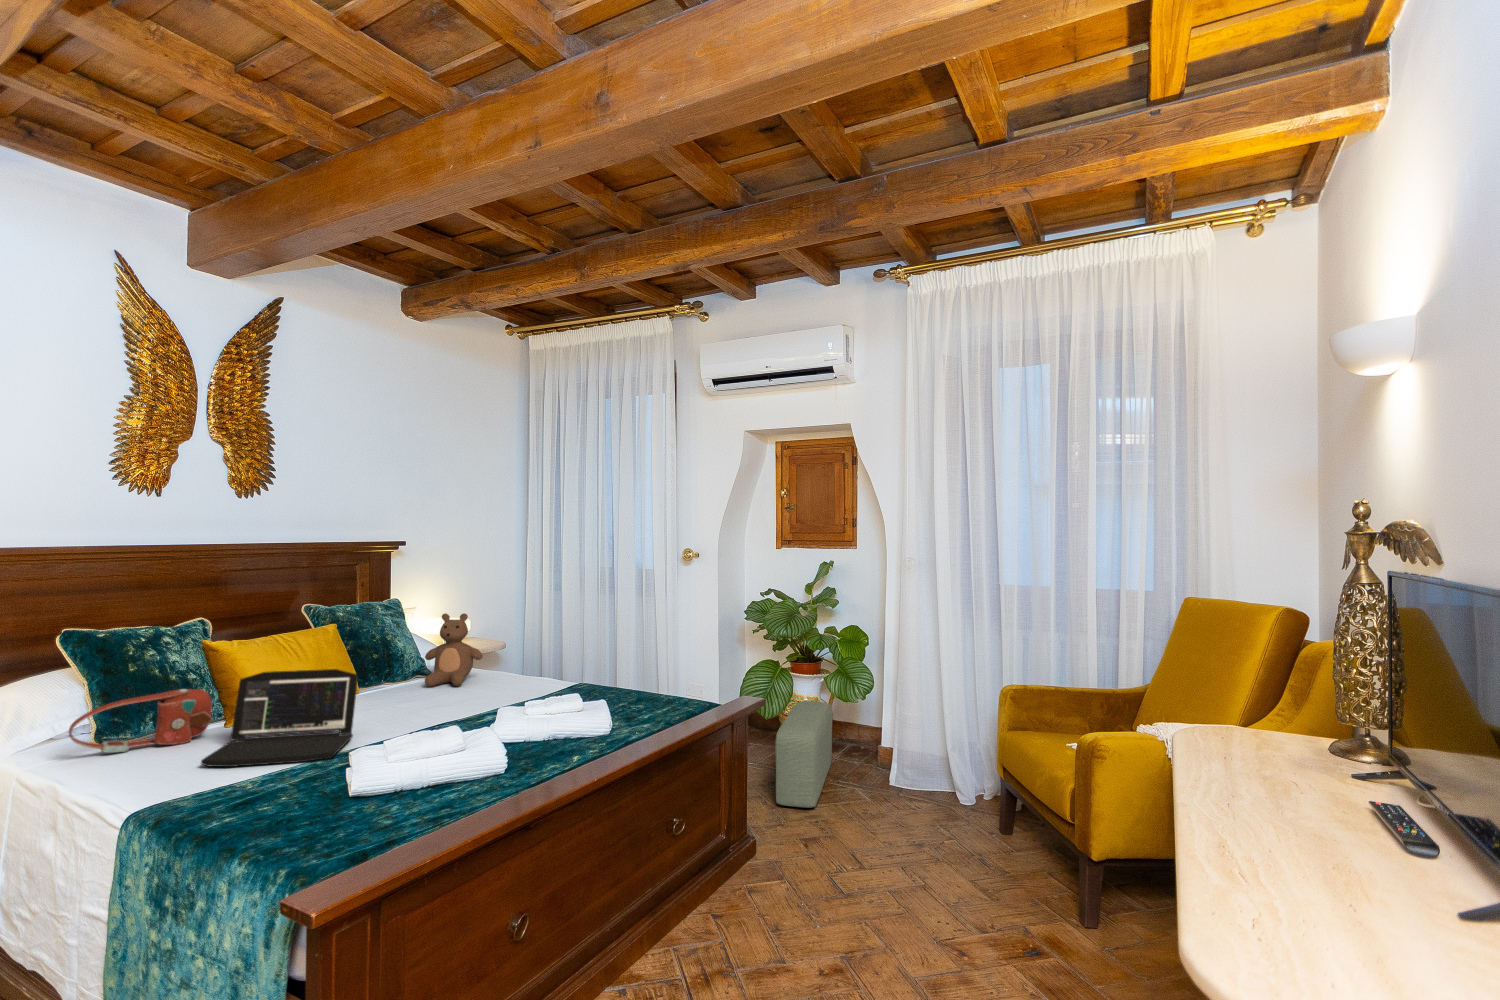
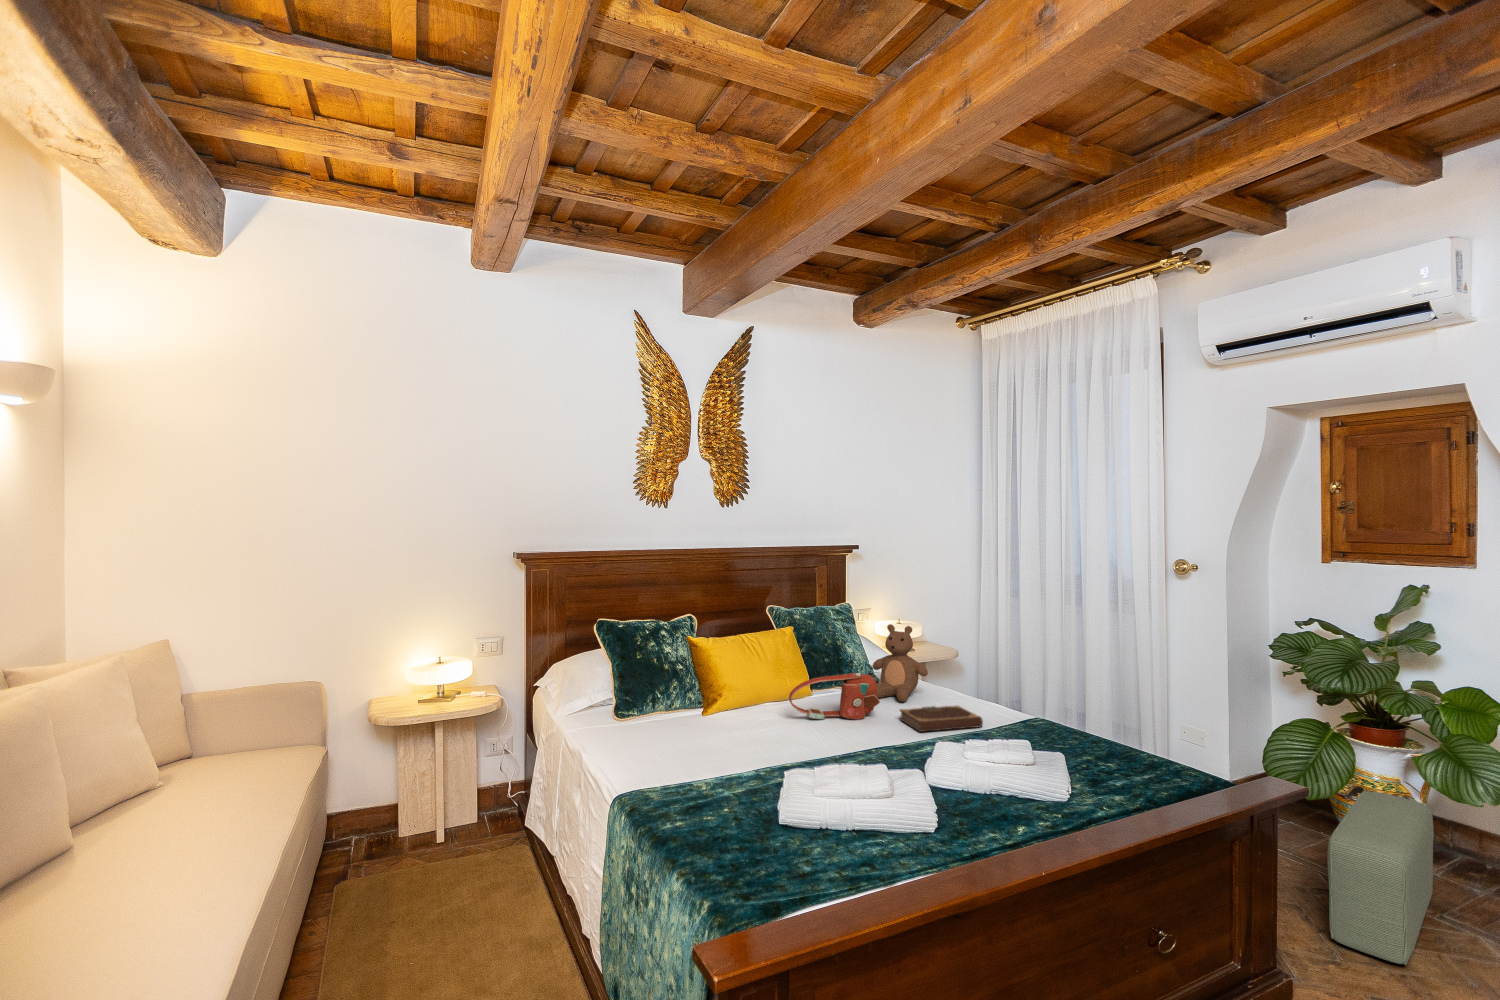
laptop: present [201,669,358,767] -> none [676,672,801,769]
notebook: none [457,680,536,706] -> present [900,706,983,732]
handbag: present [69,689,213,753] -> present [789,673,880,720]

